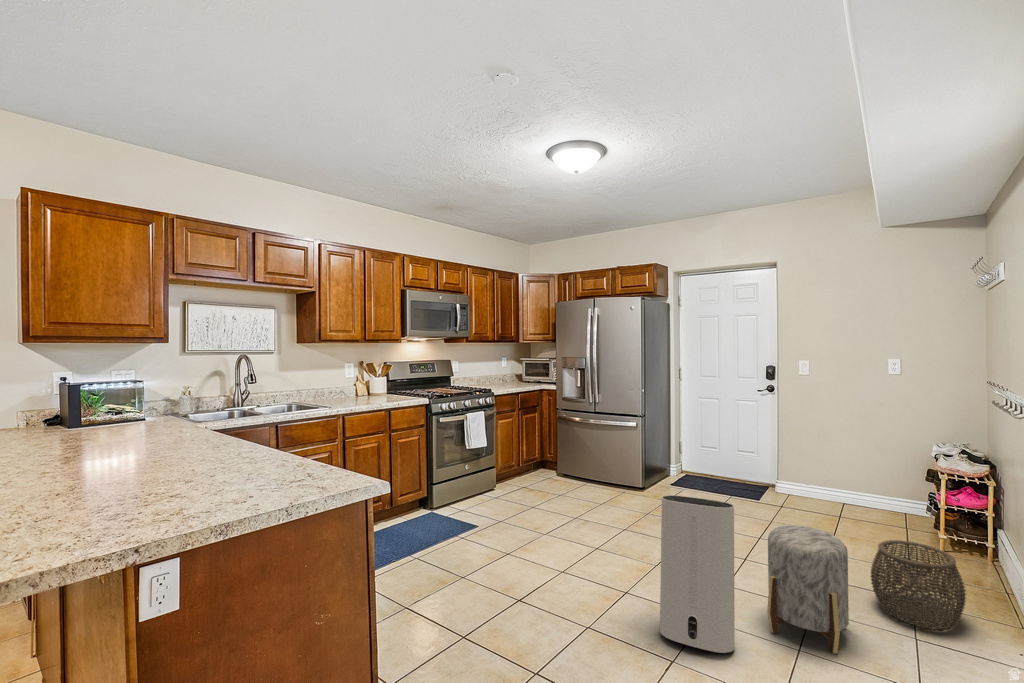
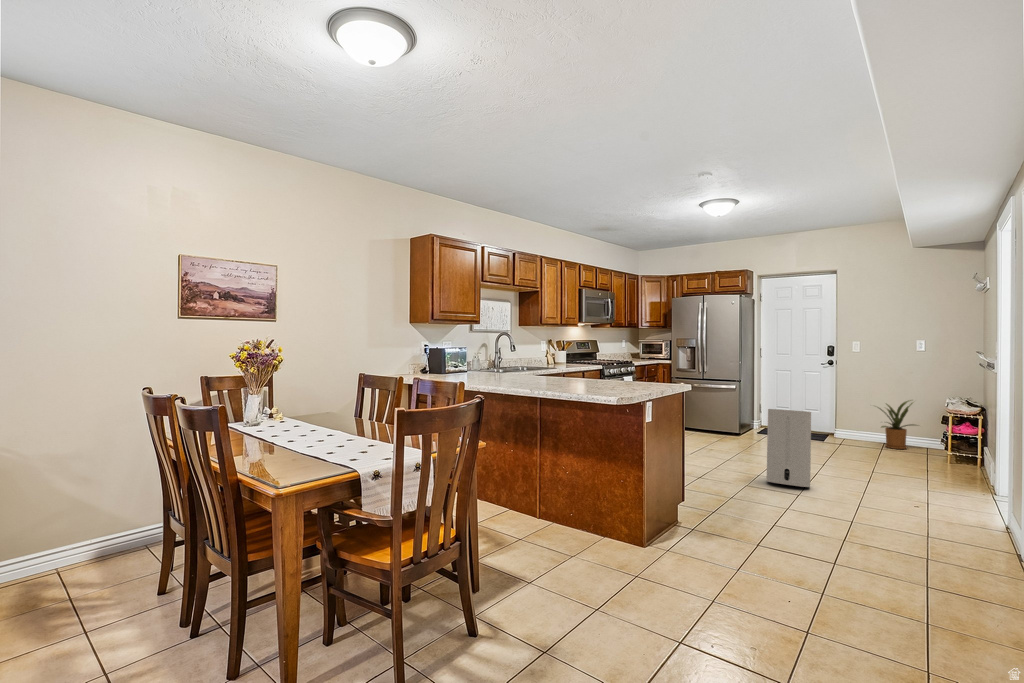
house plant: none [818,444,896,518] -> present [879,400,914,449]
stool: present [767,525,849,654] -> none [829,428,877,490]
woven basket: present [871,540,966,631] -> none [893,442,948,486]

